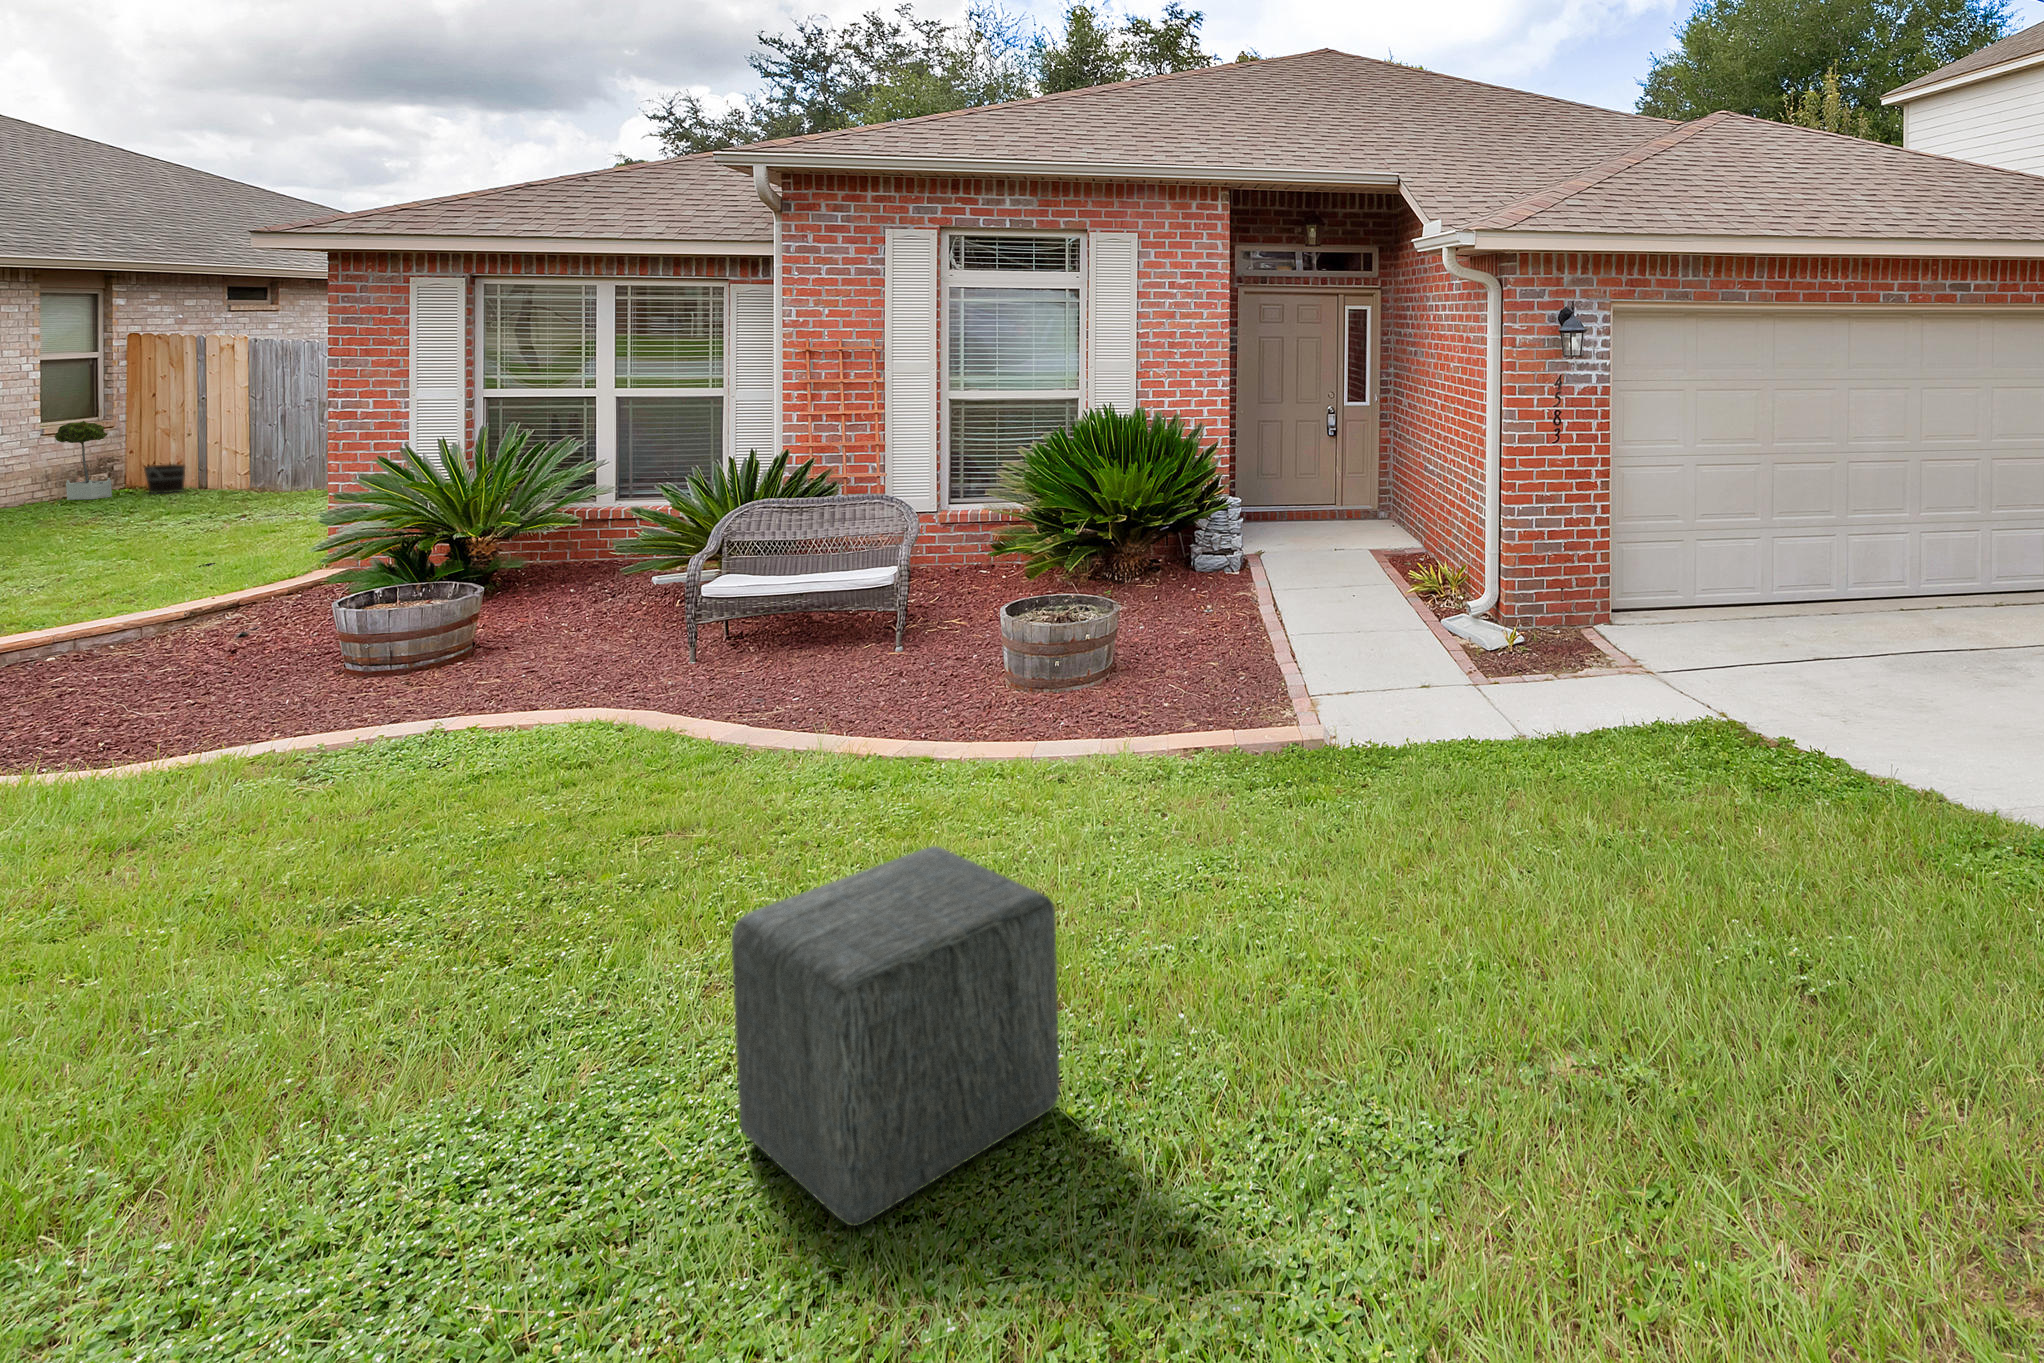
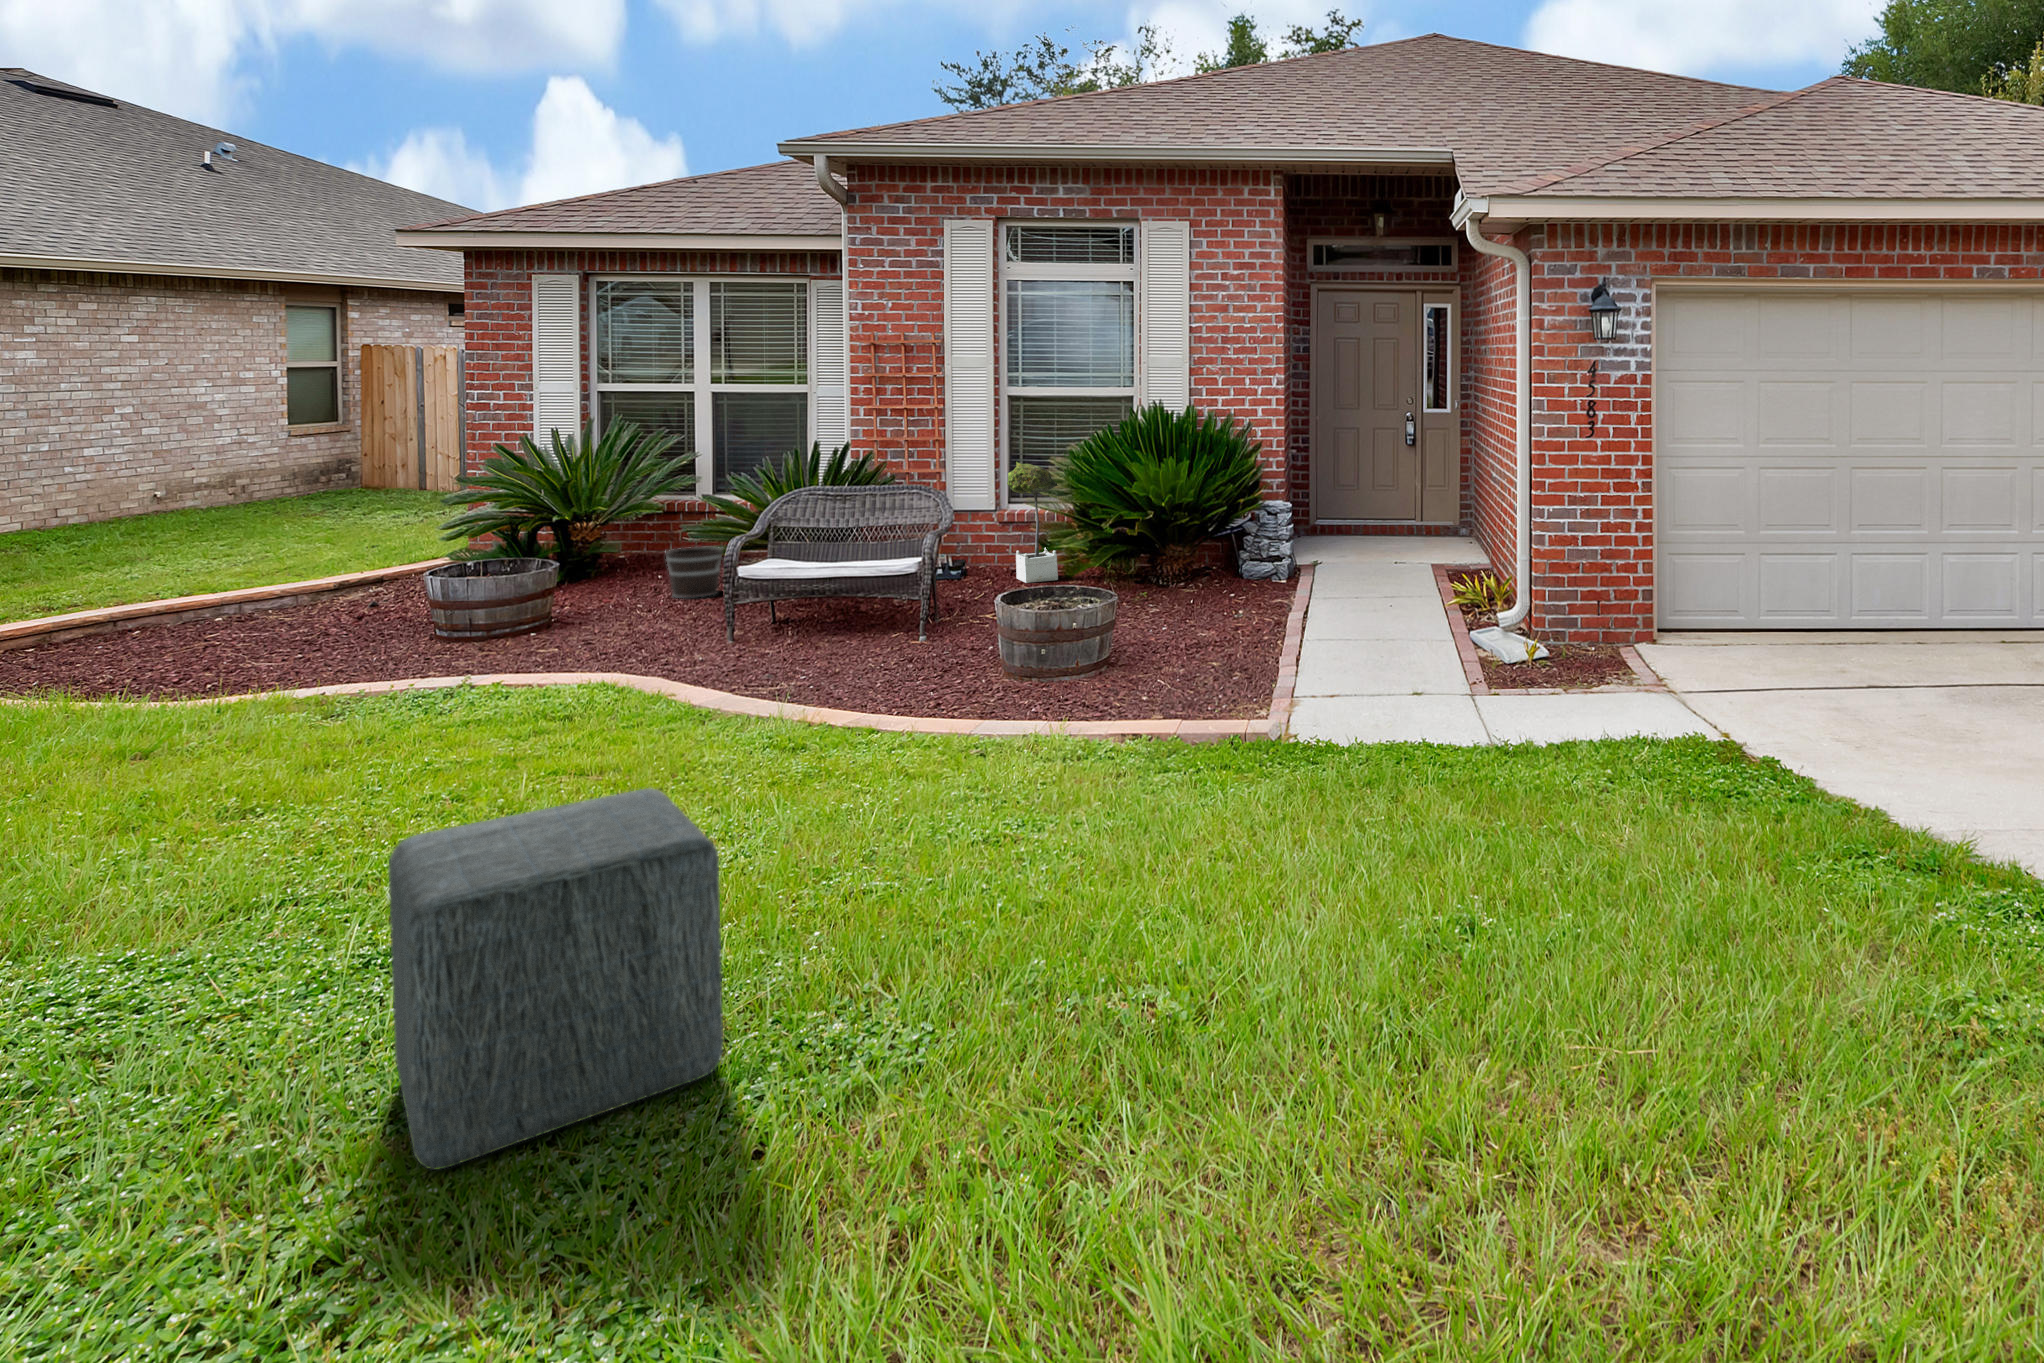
potted tree: present [55,421,112,500] -> present [1007,462,1058,583]
bucket: present [144,464,185,493] -> present [665,547,722,598]

